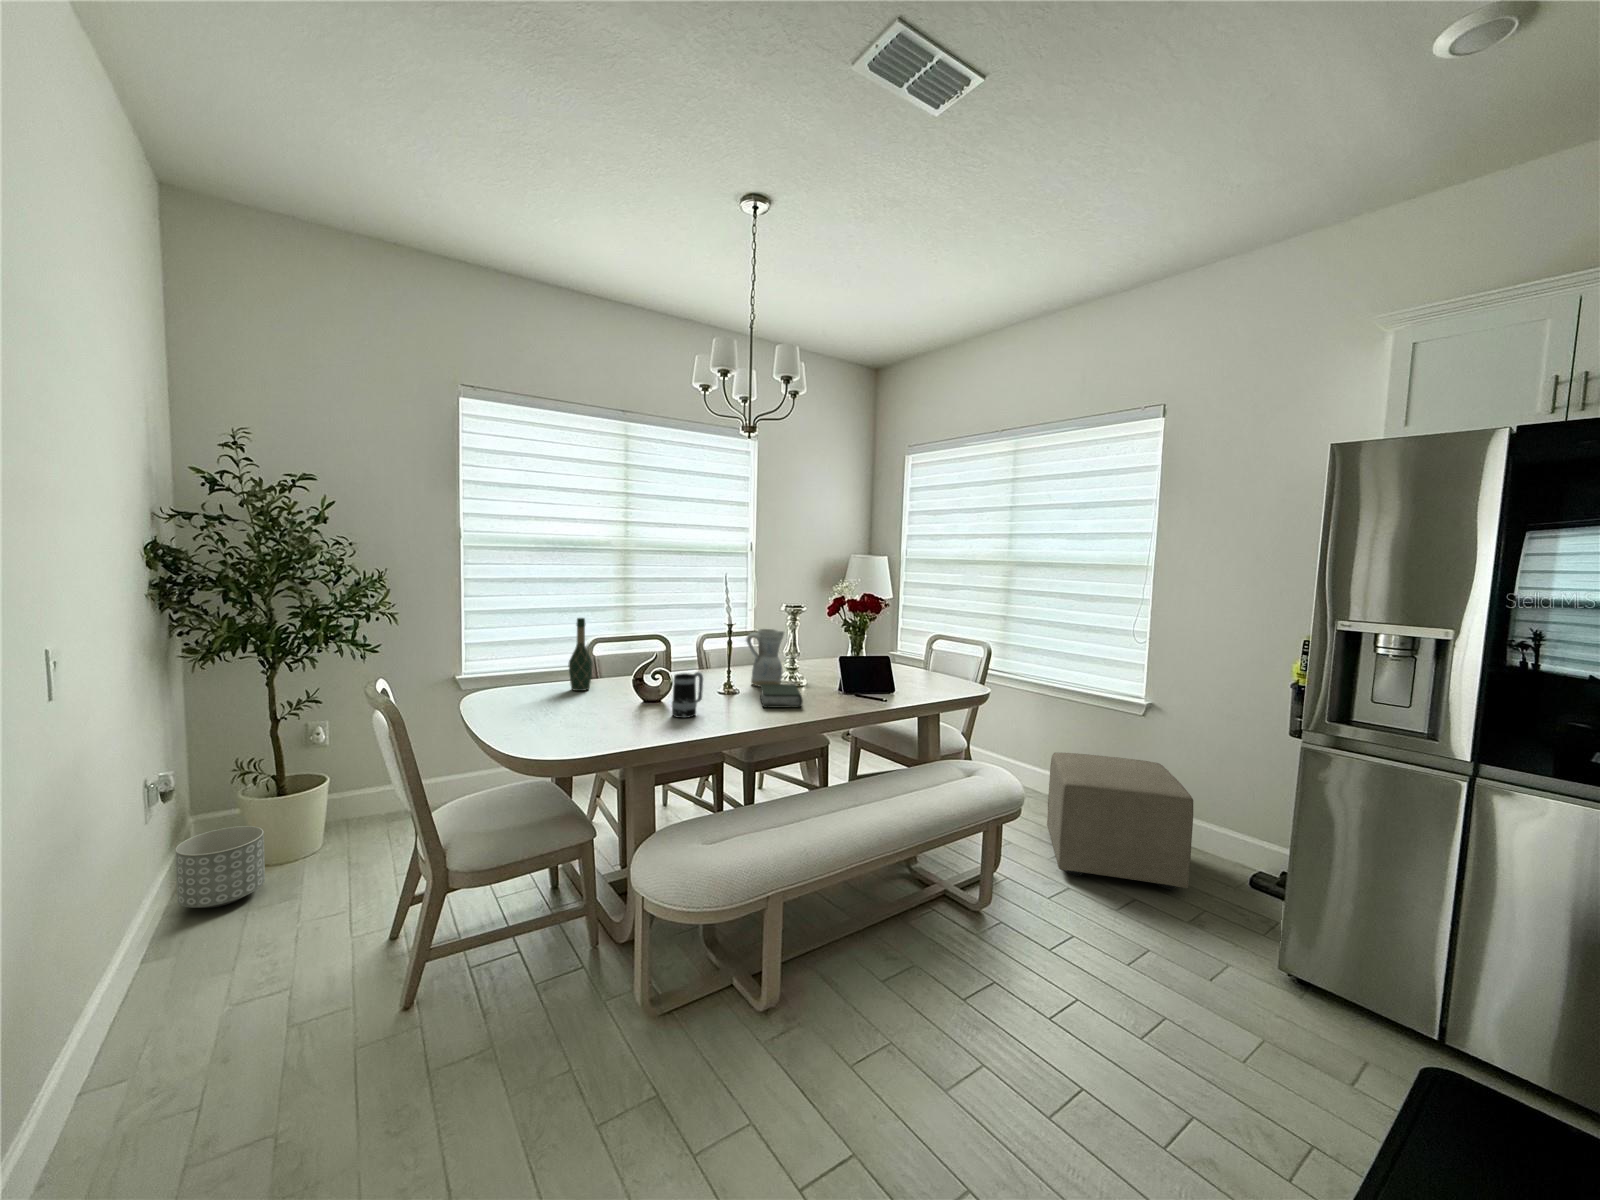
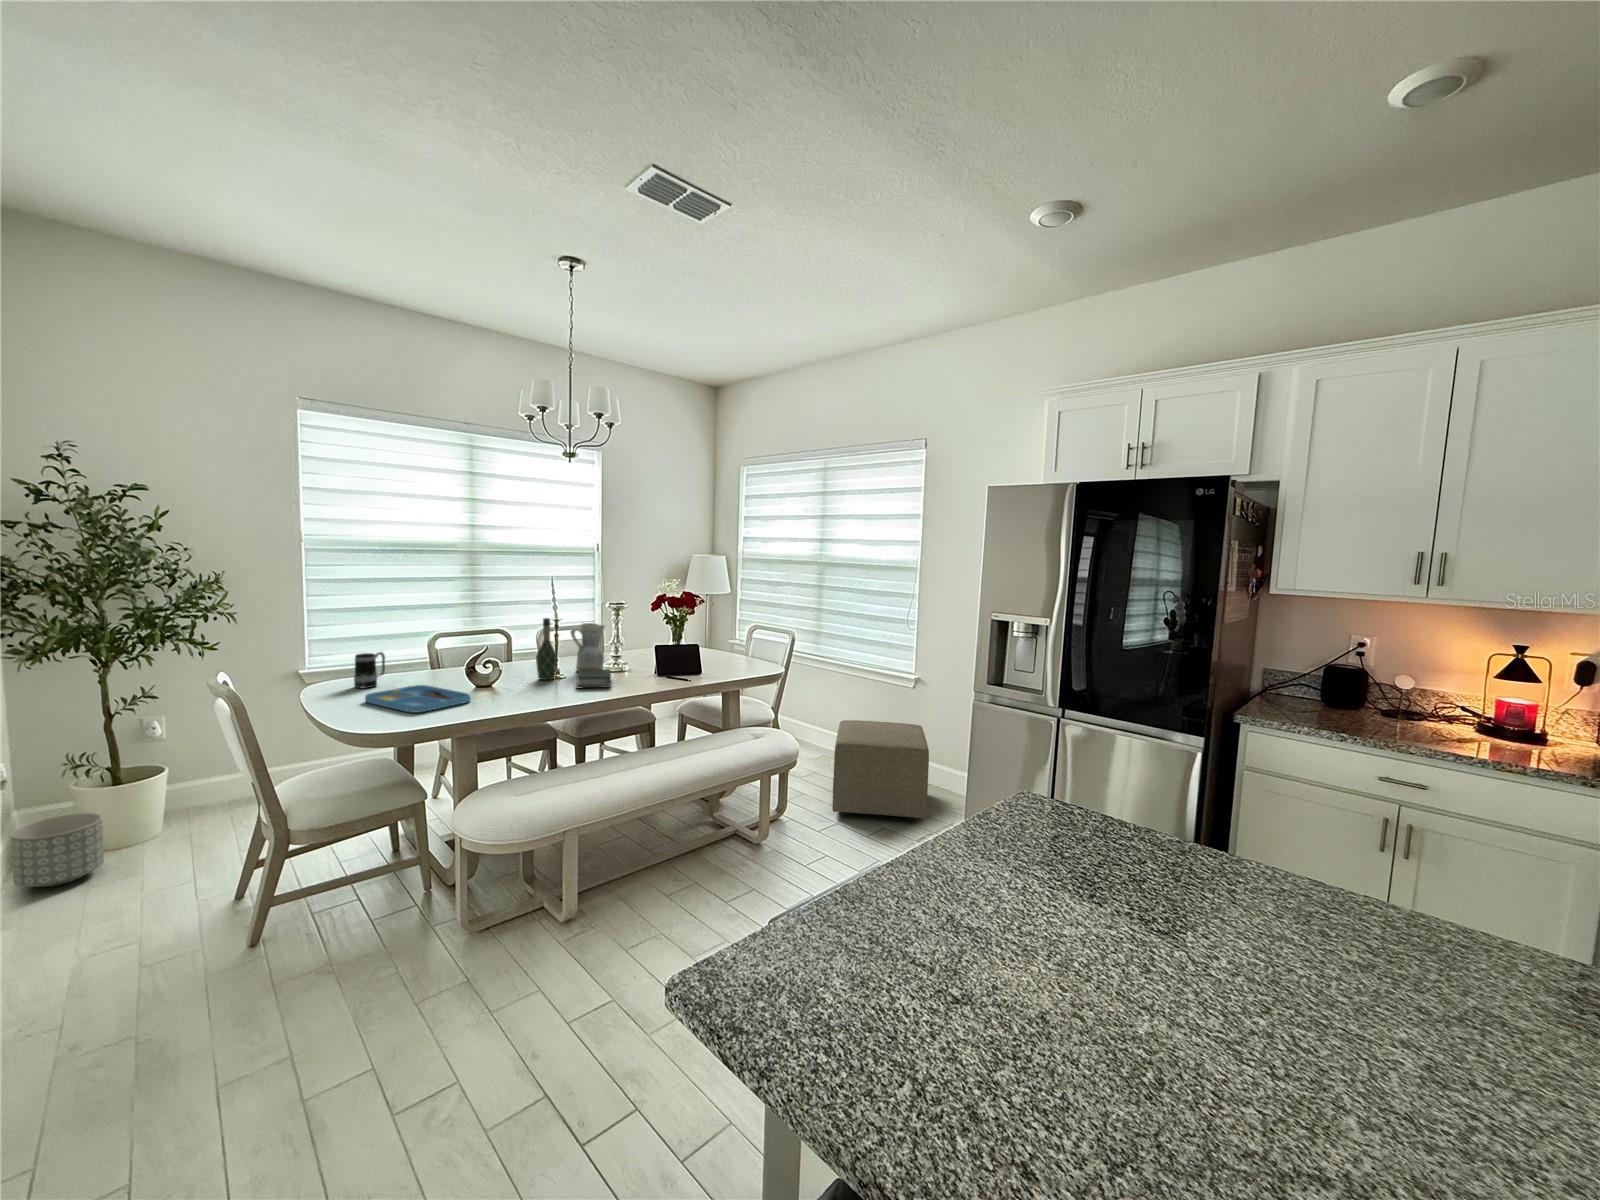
wine bottle: present [569,618,593,691] -> present [536,618,557,680]
mug: present [672,672,703,718] -> present [354,652,385,688]
tray: none [531,698,649,735] -> present [365,685,471,713]

